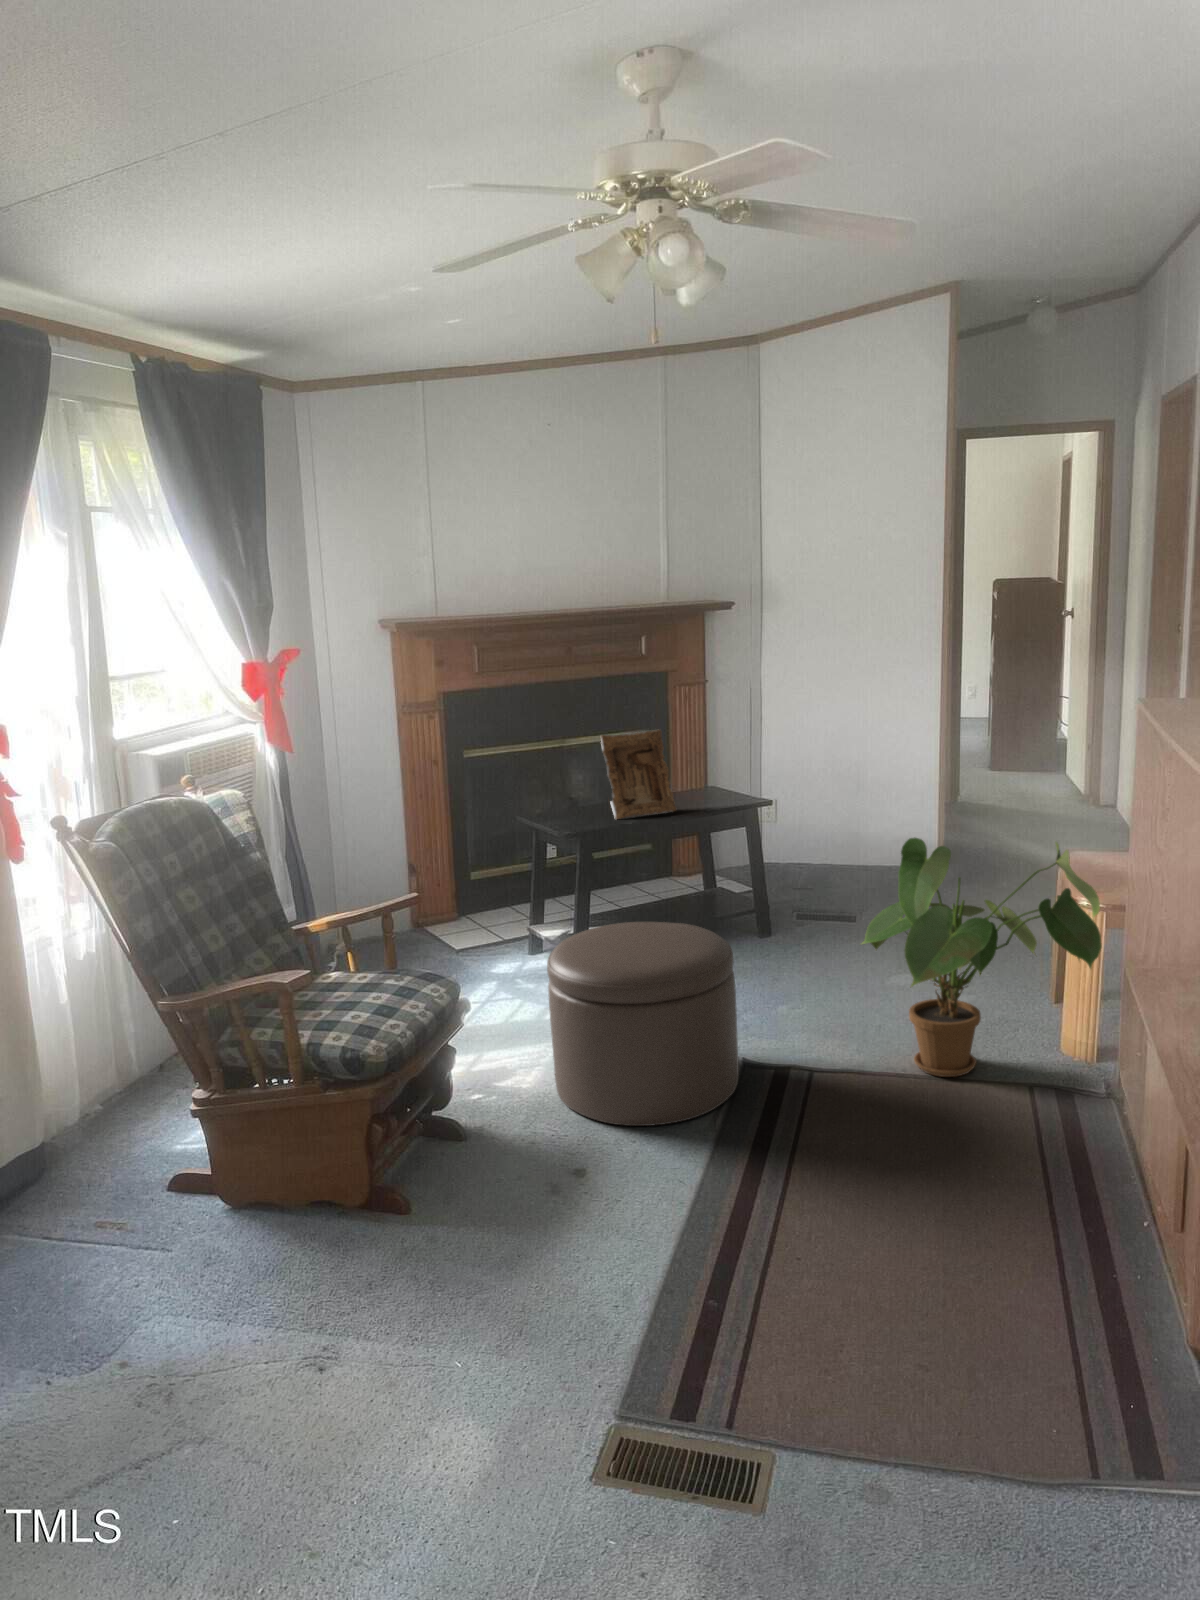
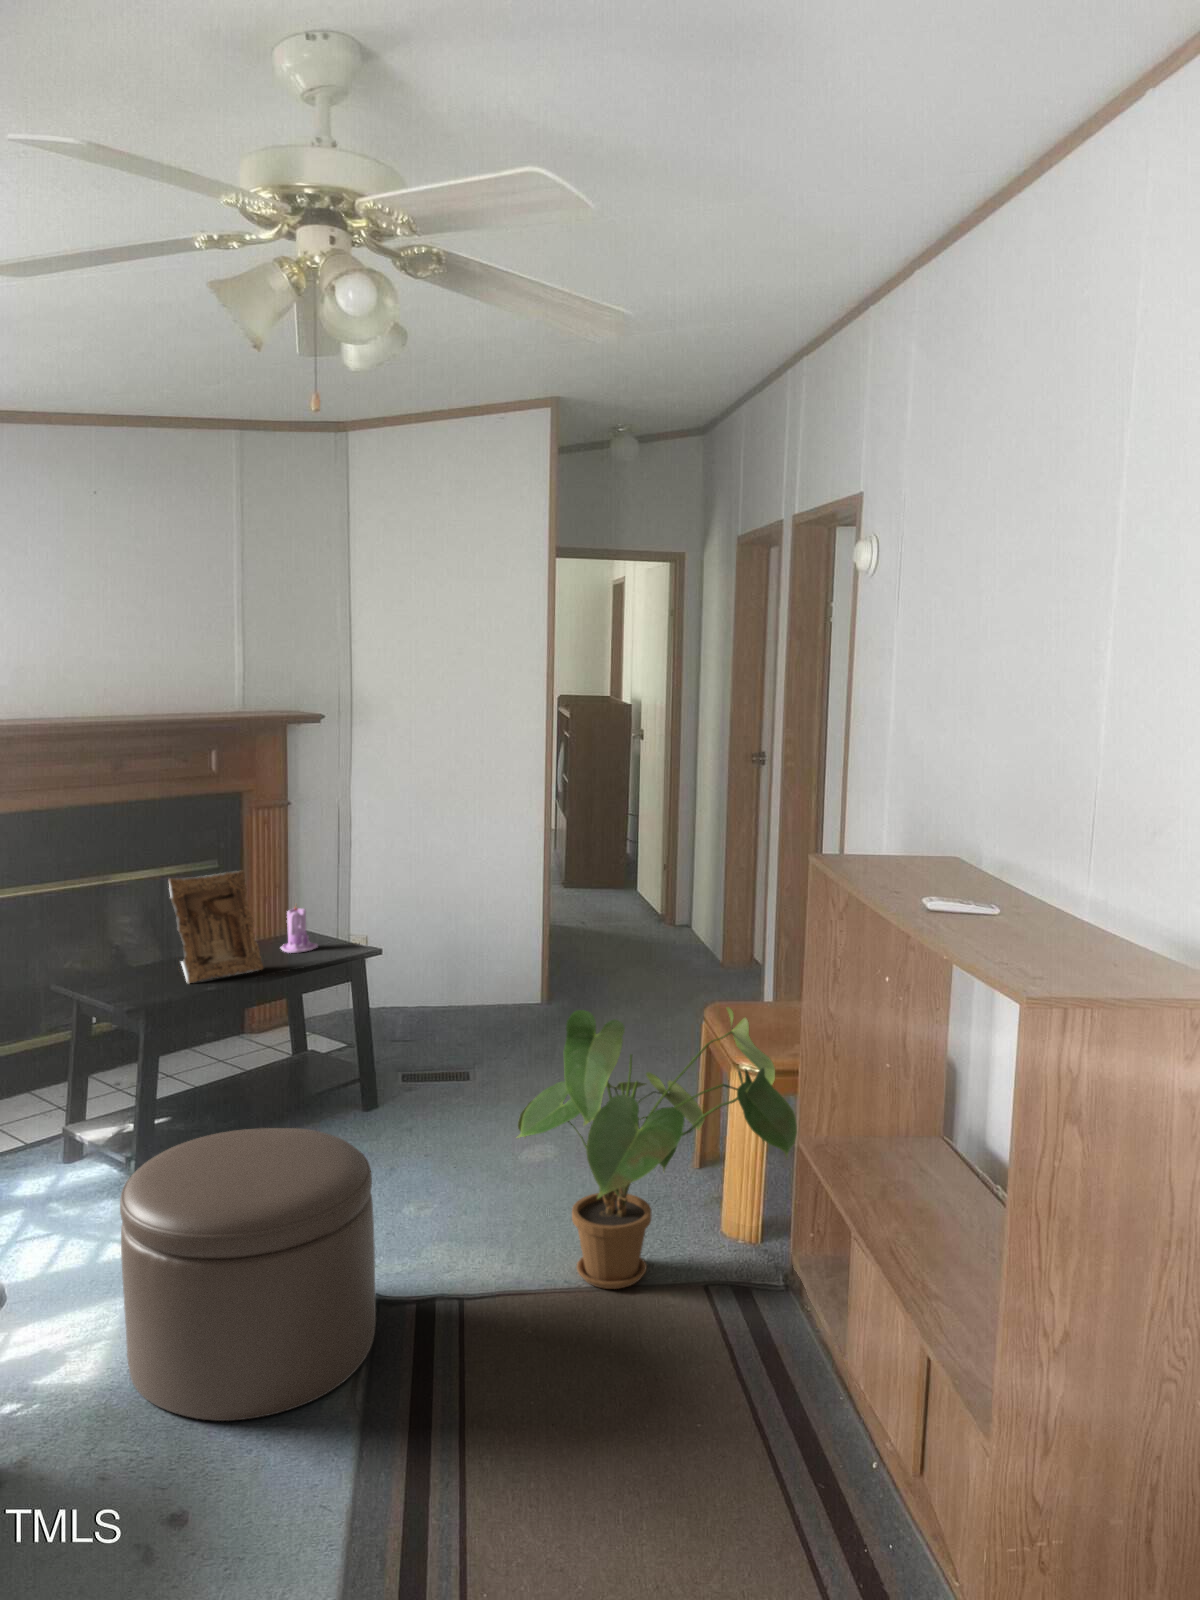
candle: none [694,758,725,800] -> present [281,907,318,953]

